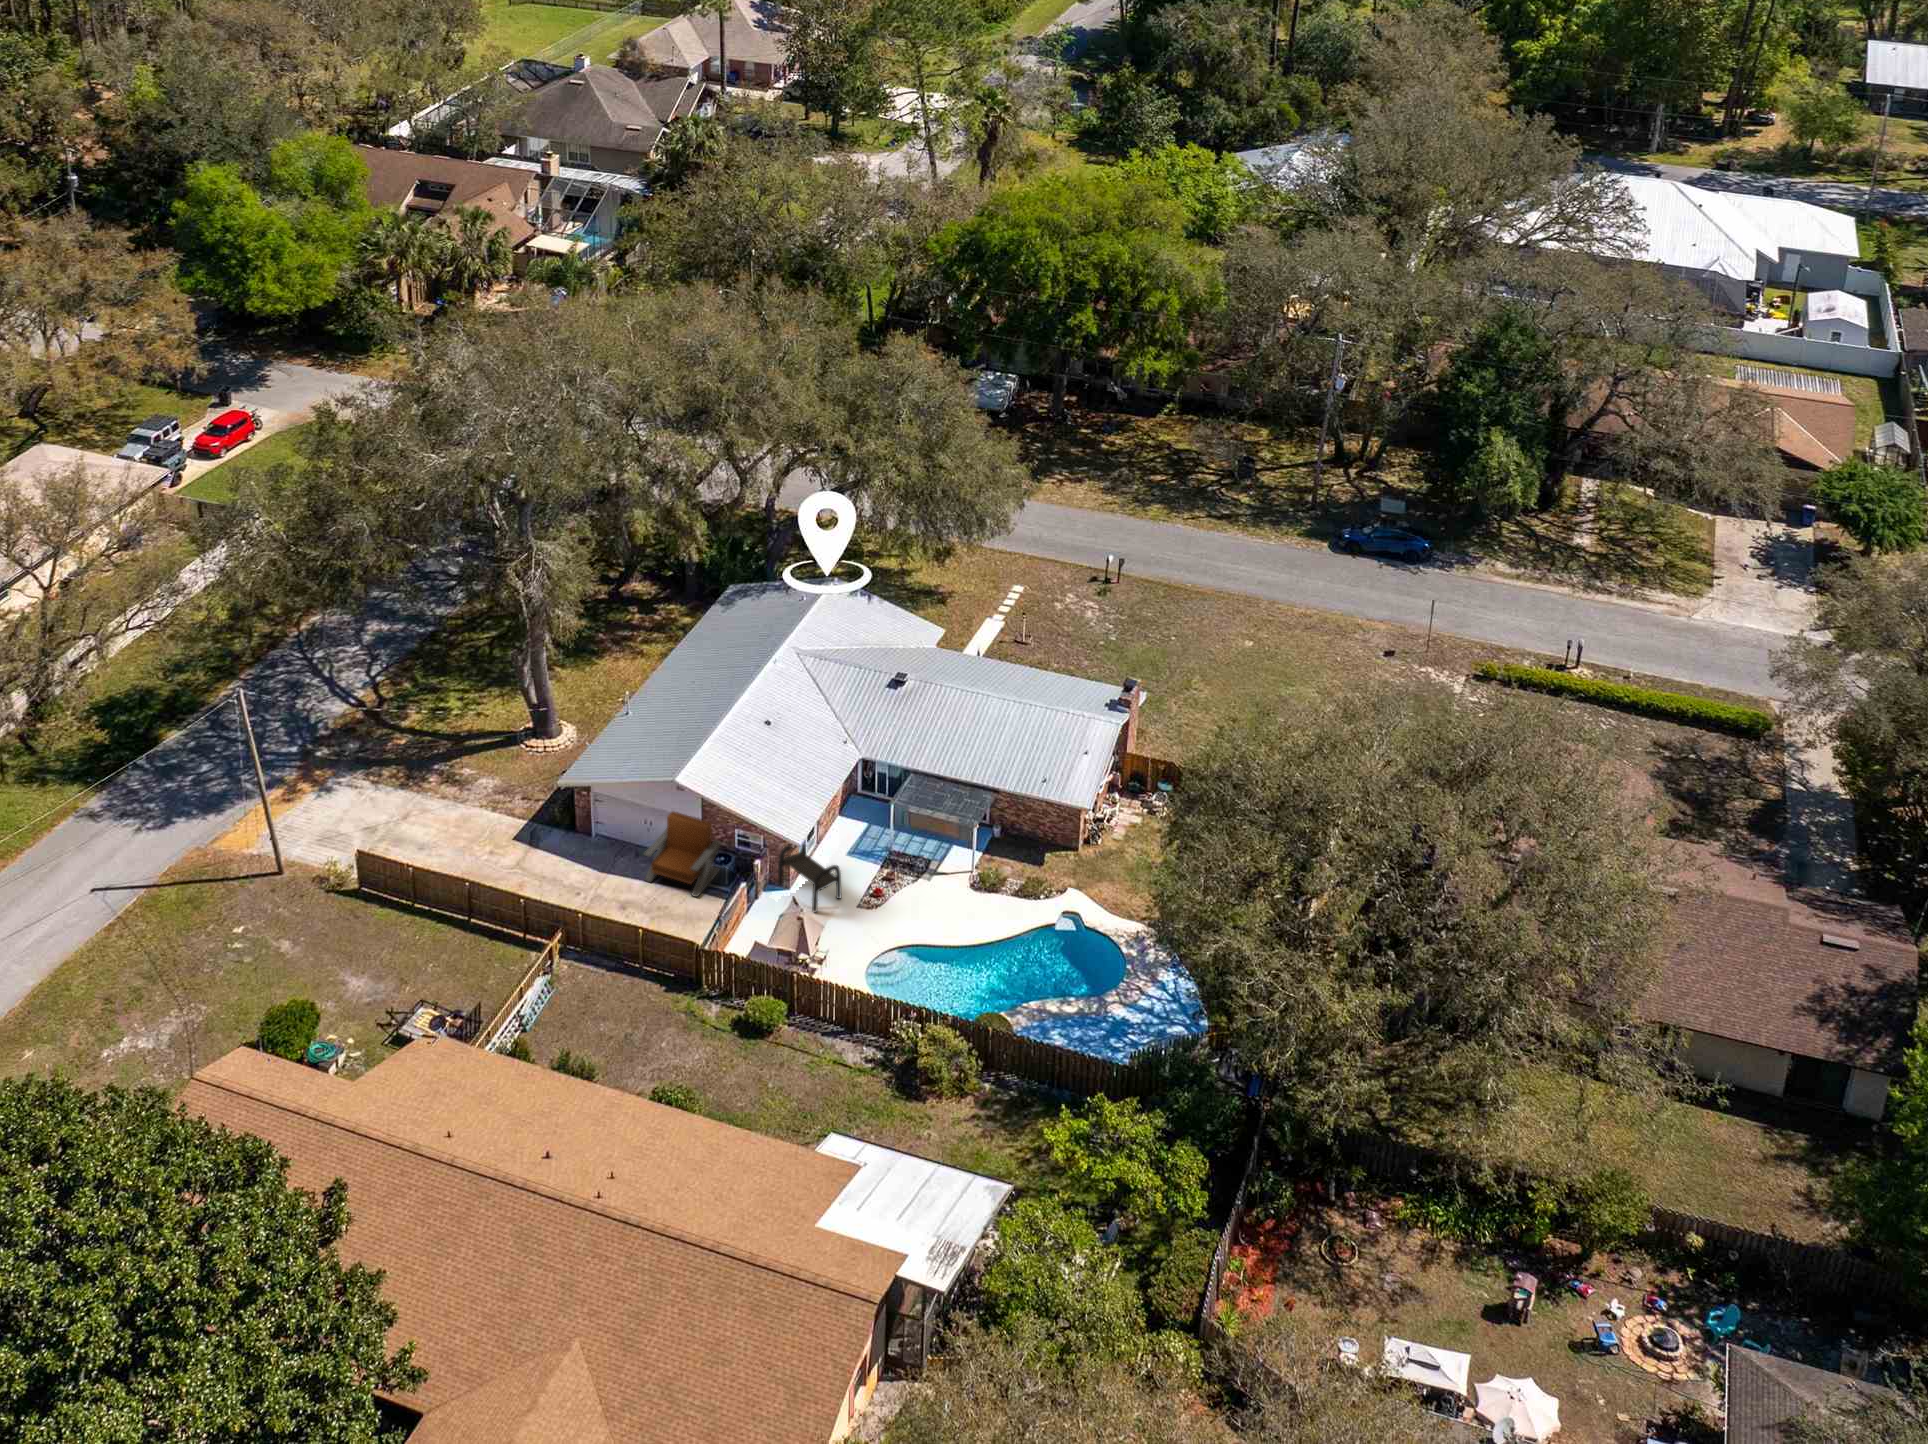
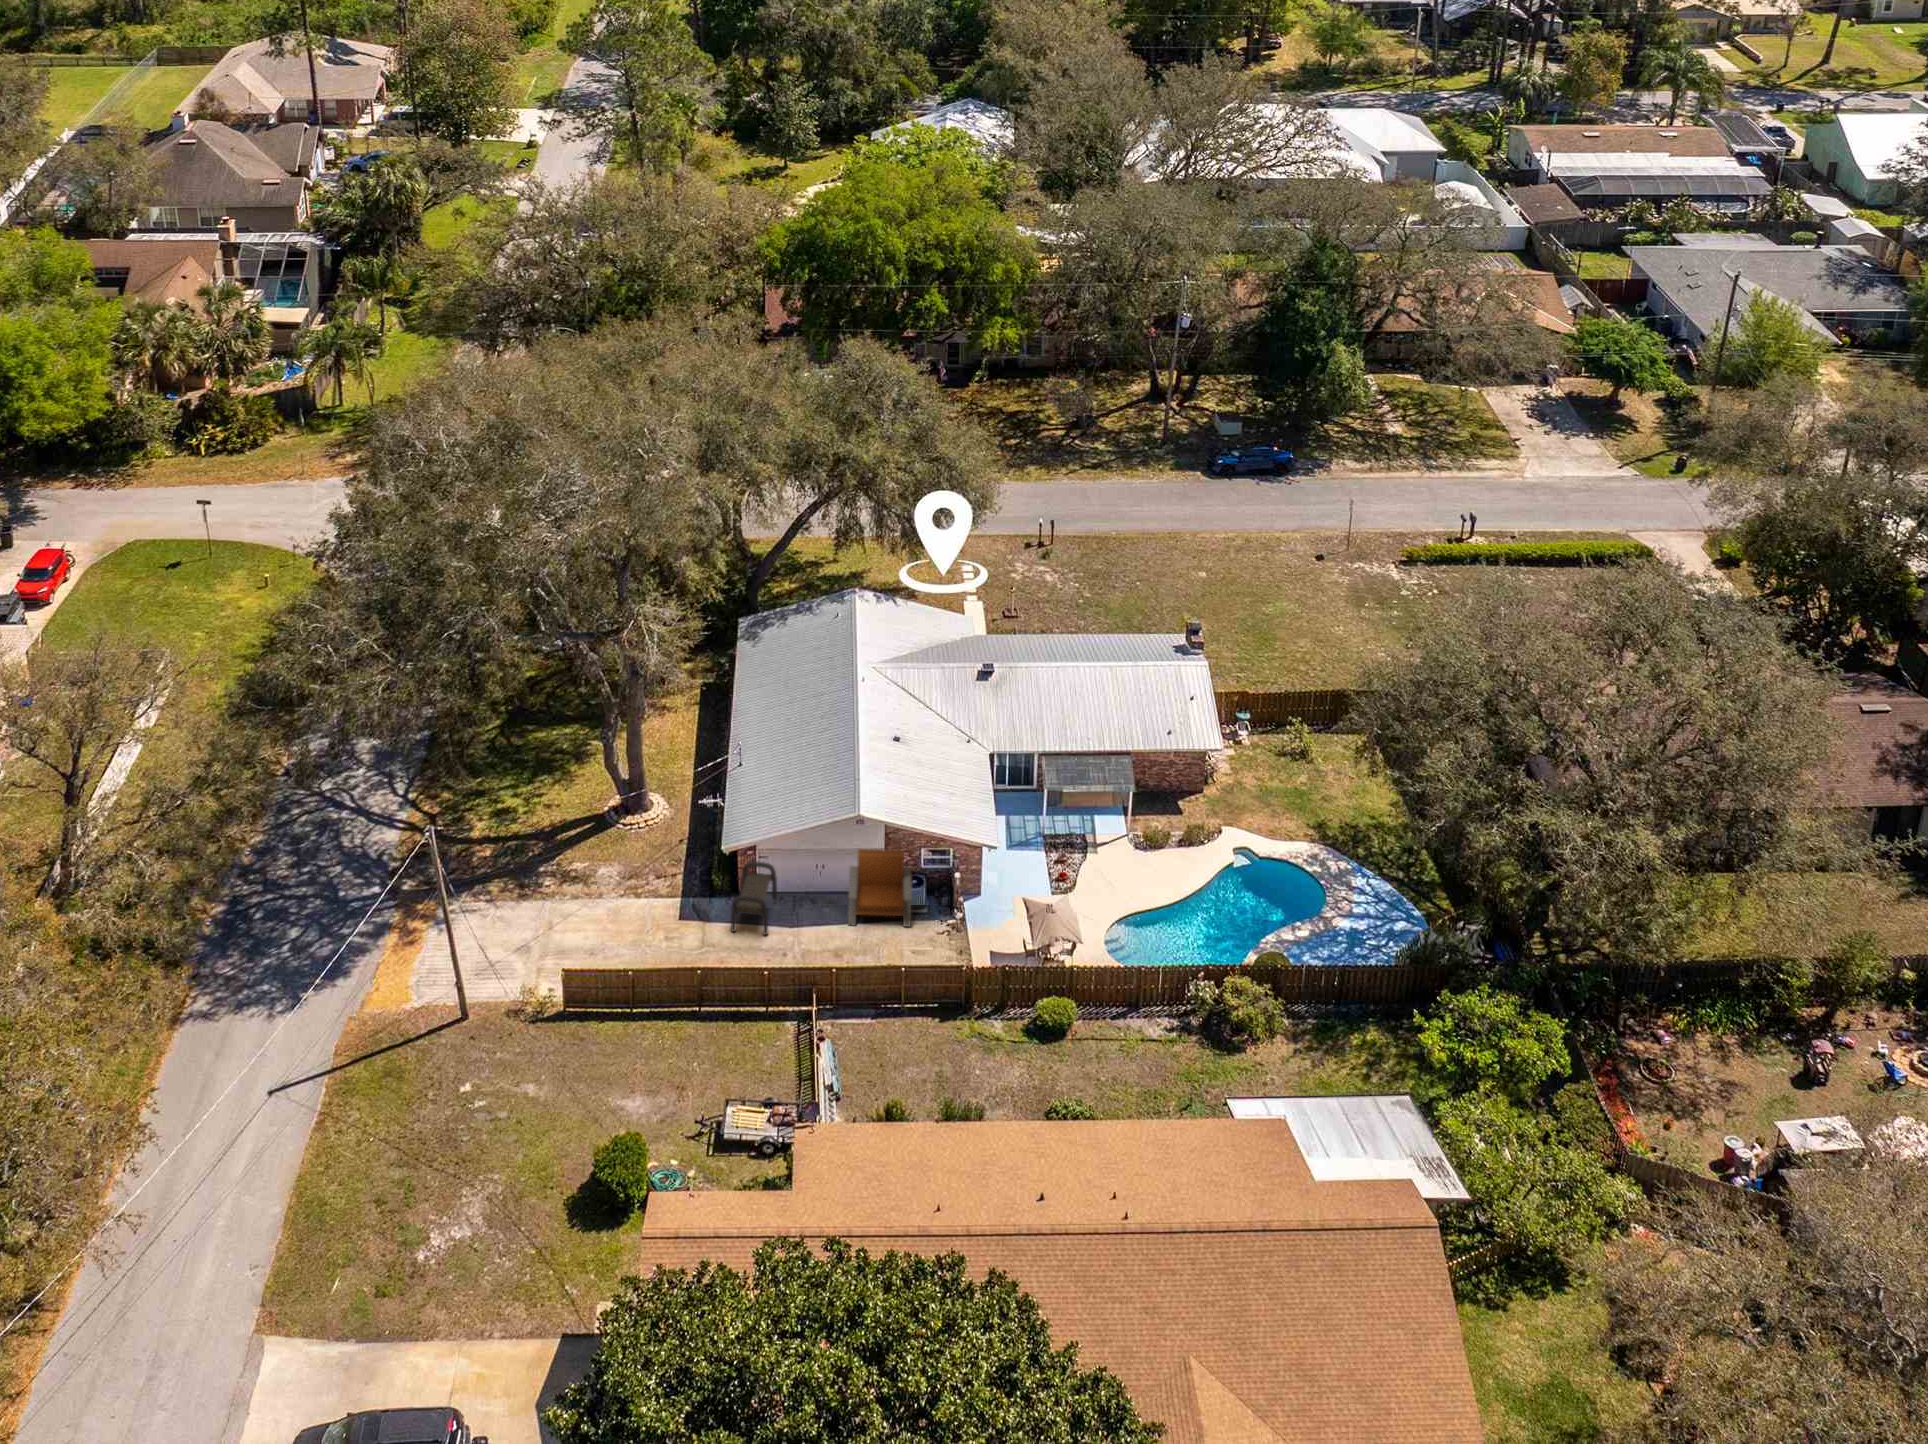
bench: present [778,844,841,912] -> present [731,862,777,935]

